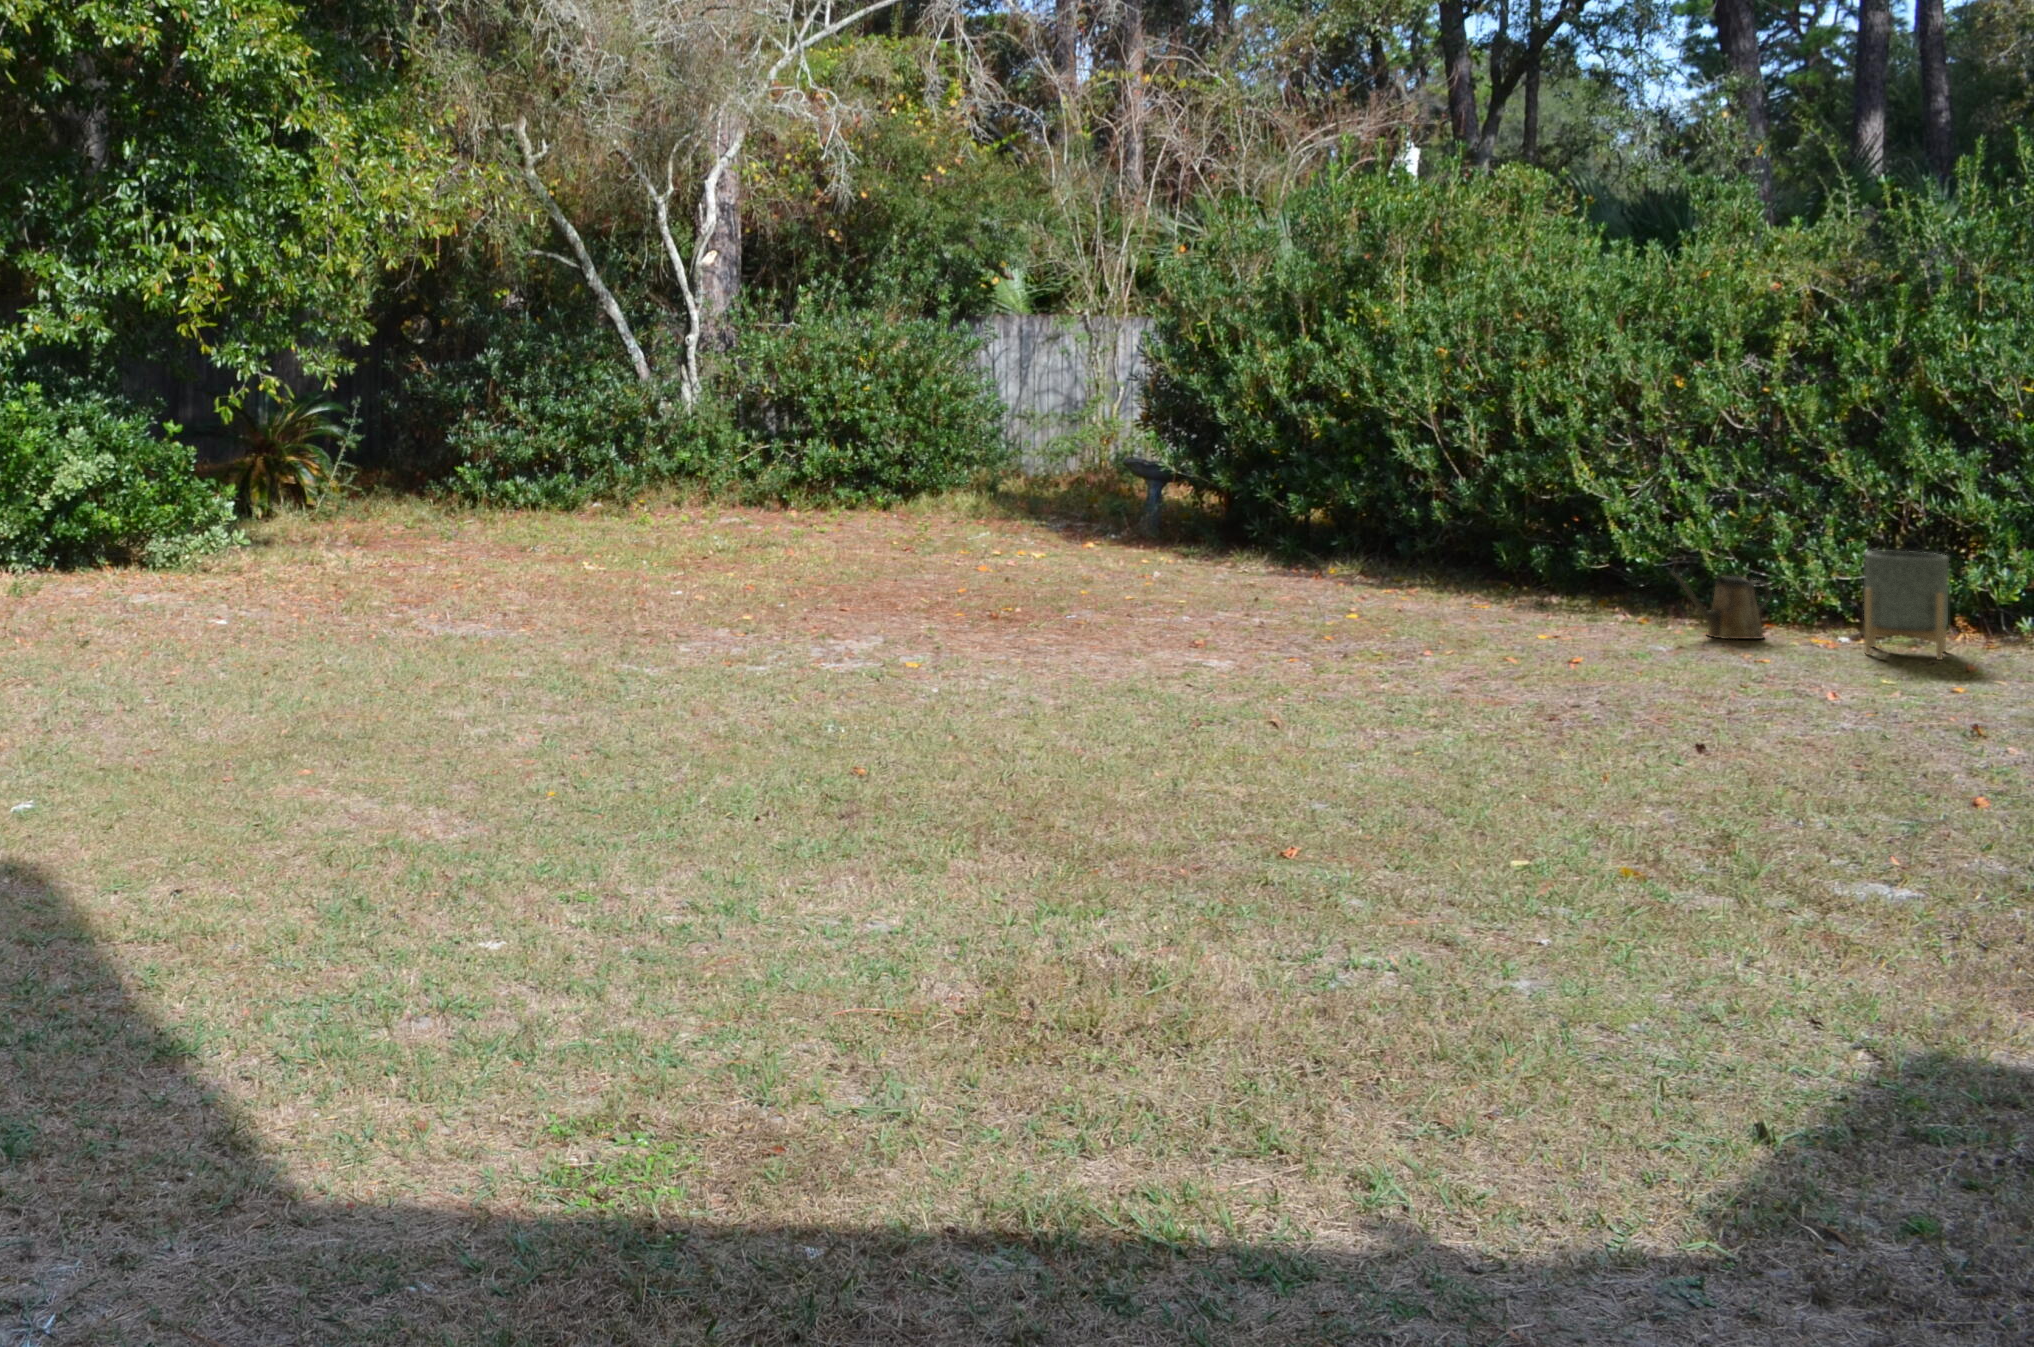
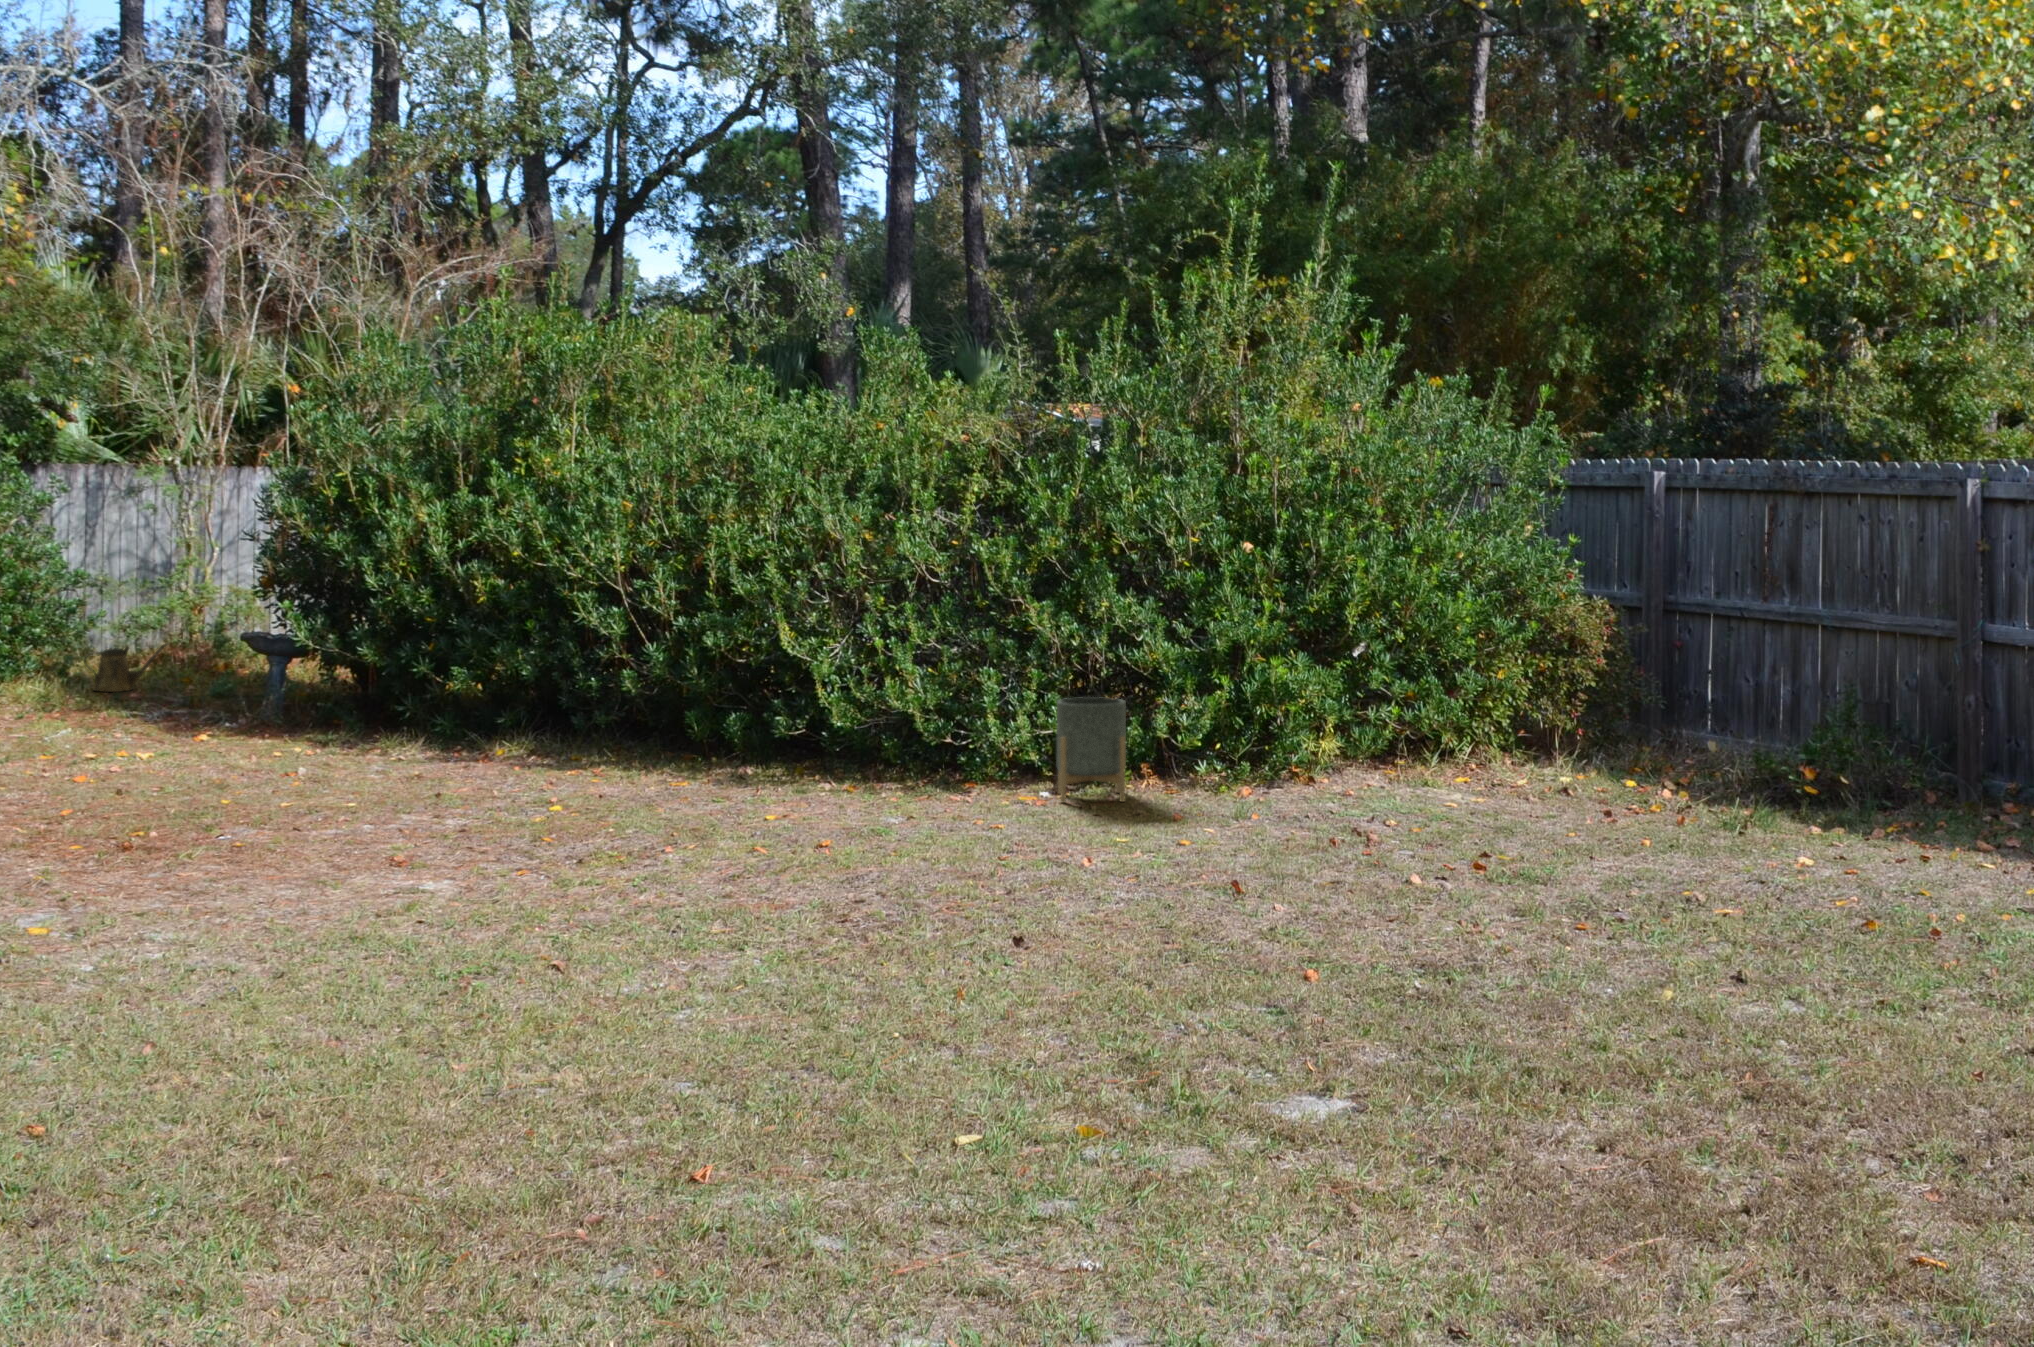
watering can: present [1671,572,1772,639] -> present [84,643,168,692]

